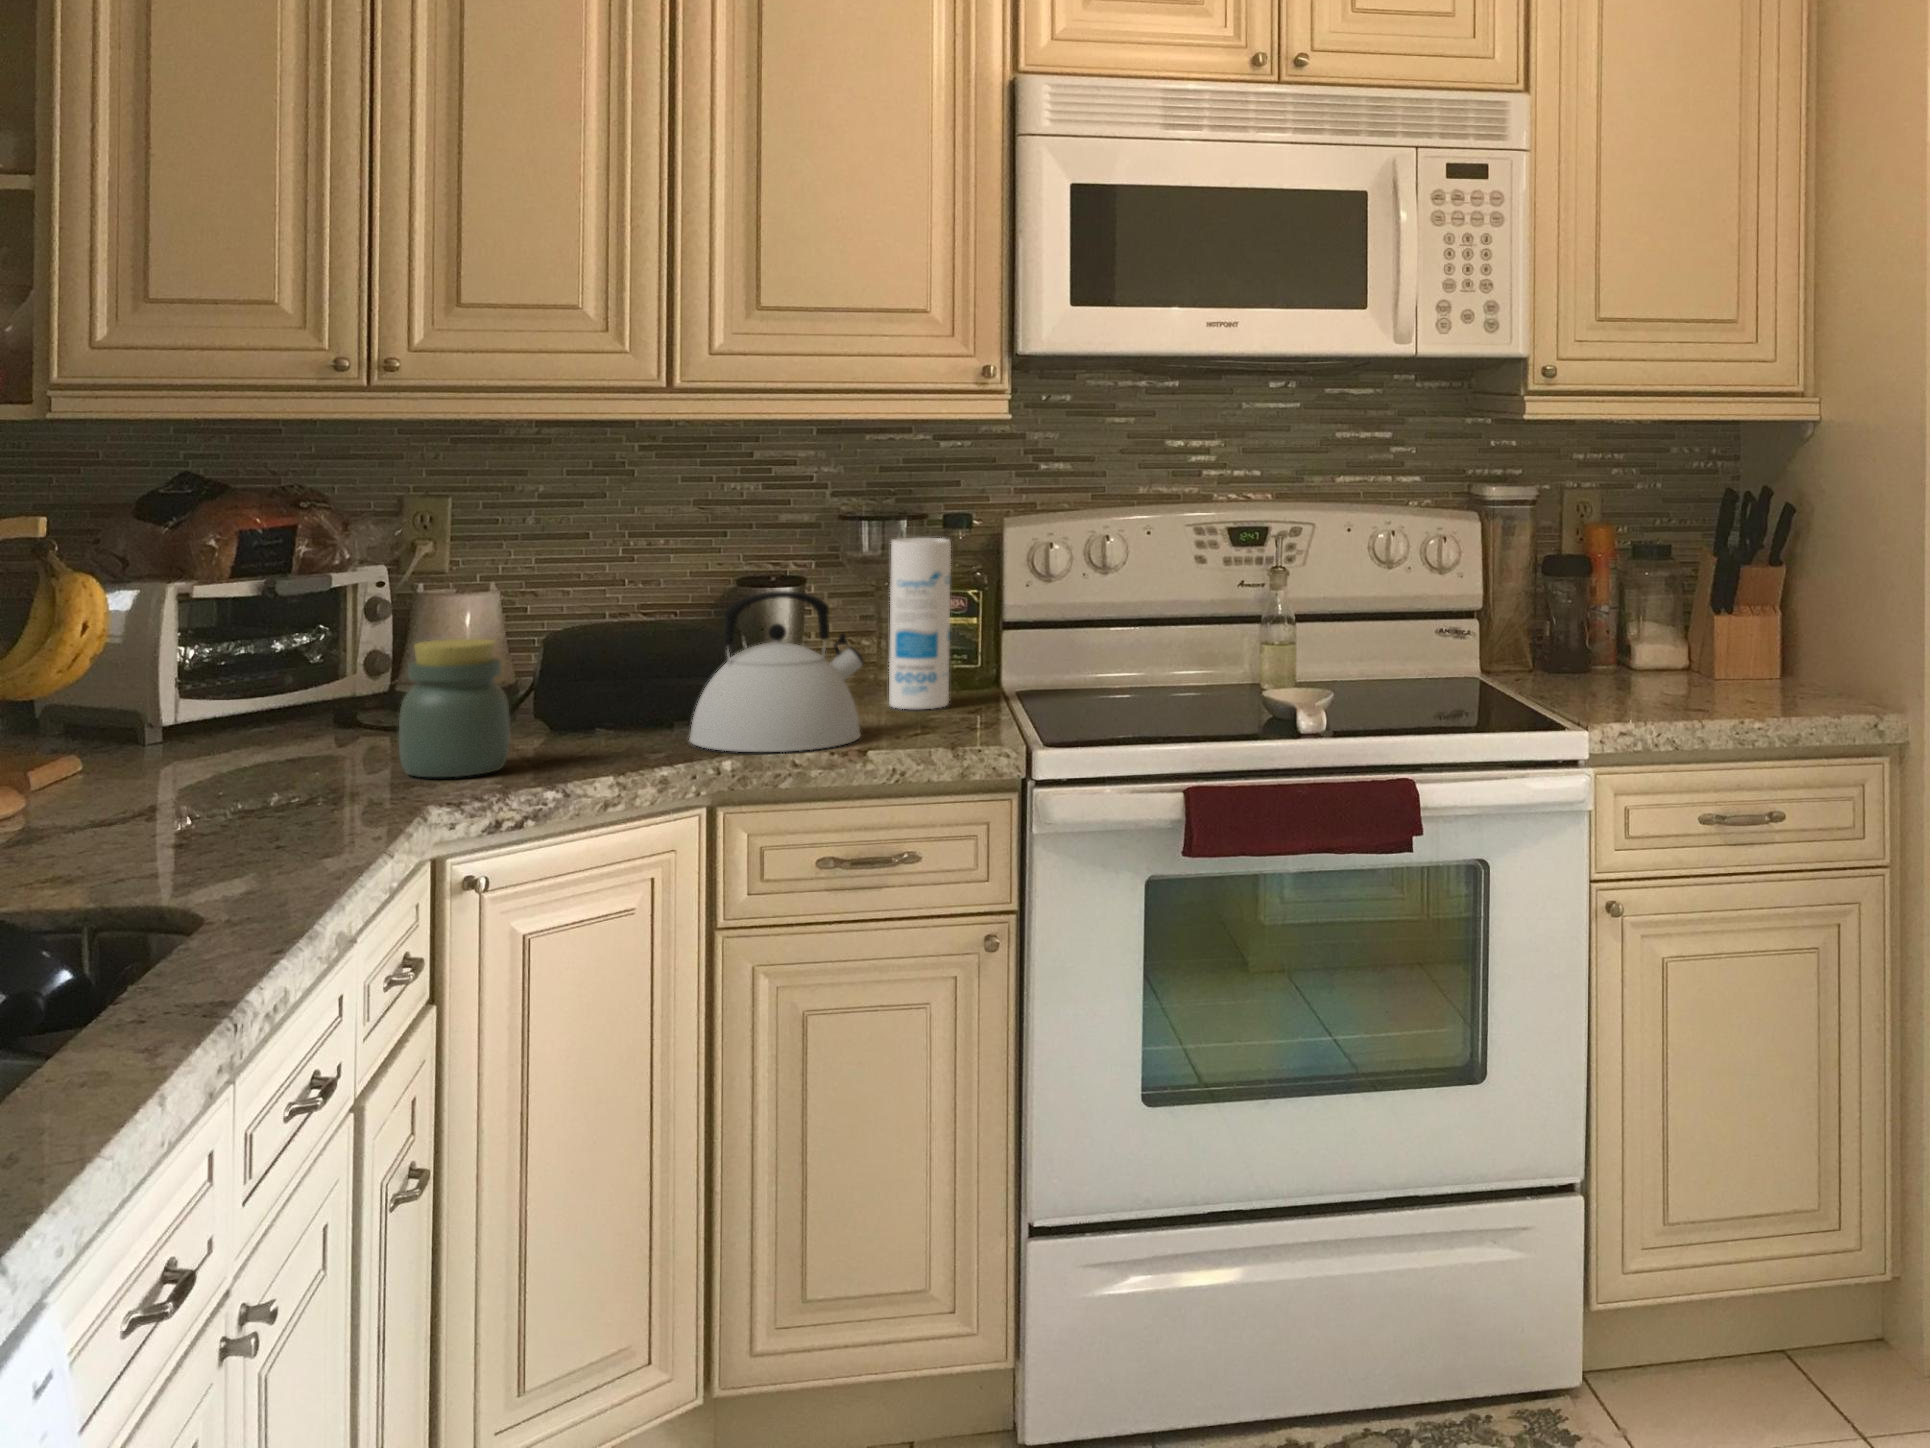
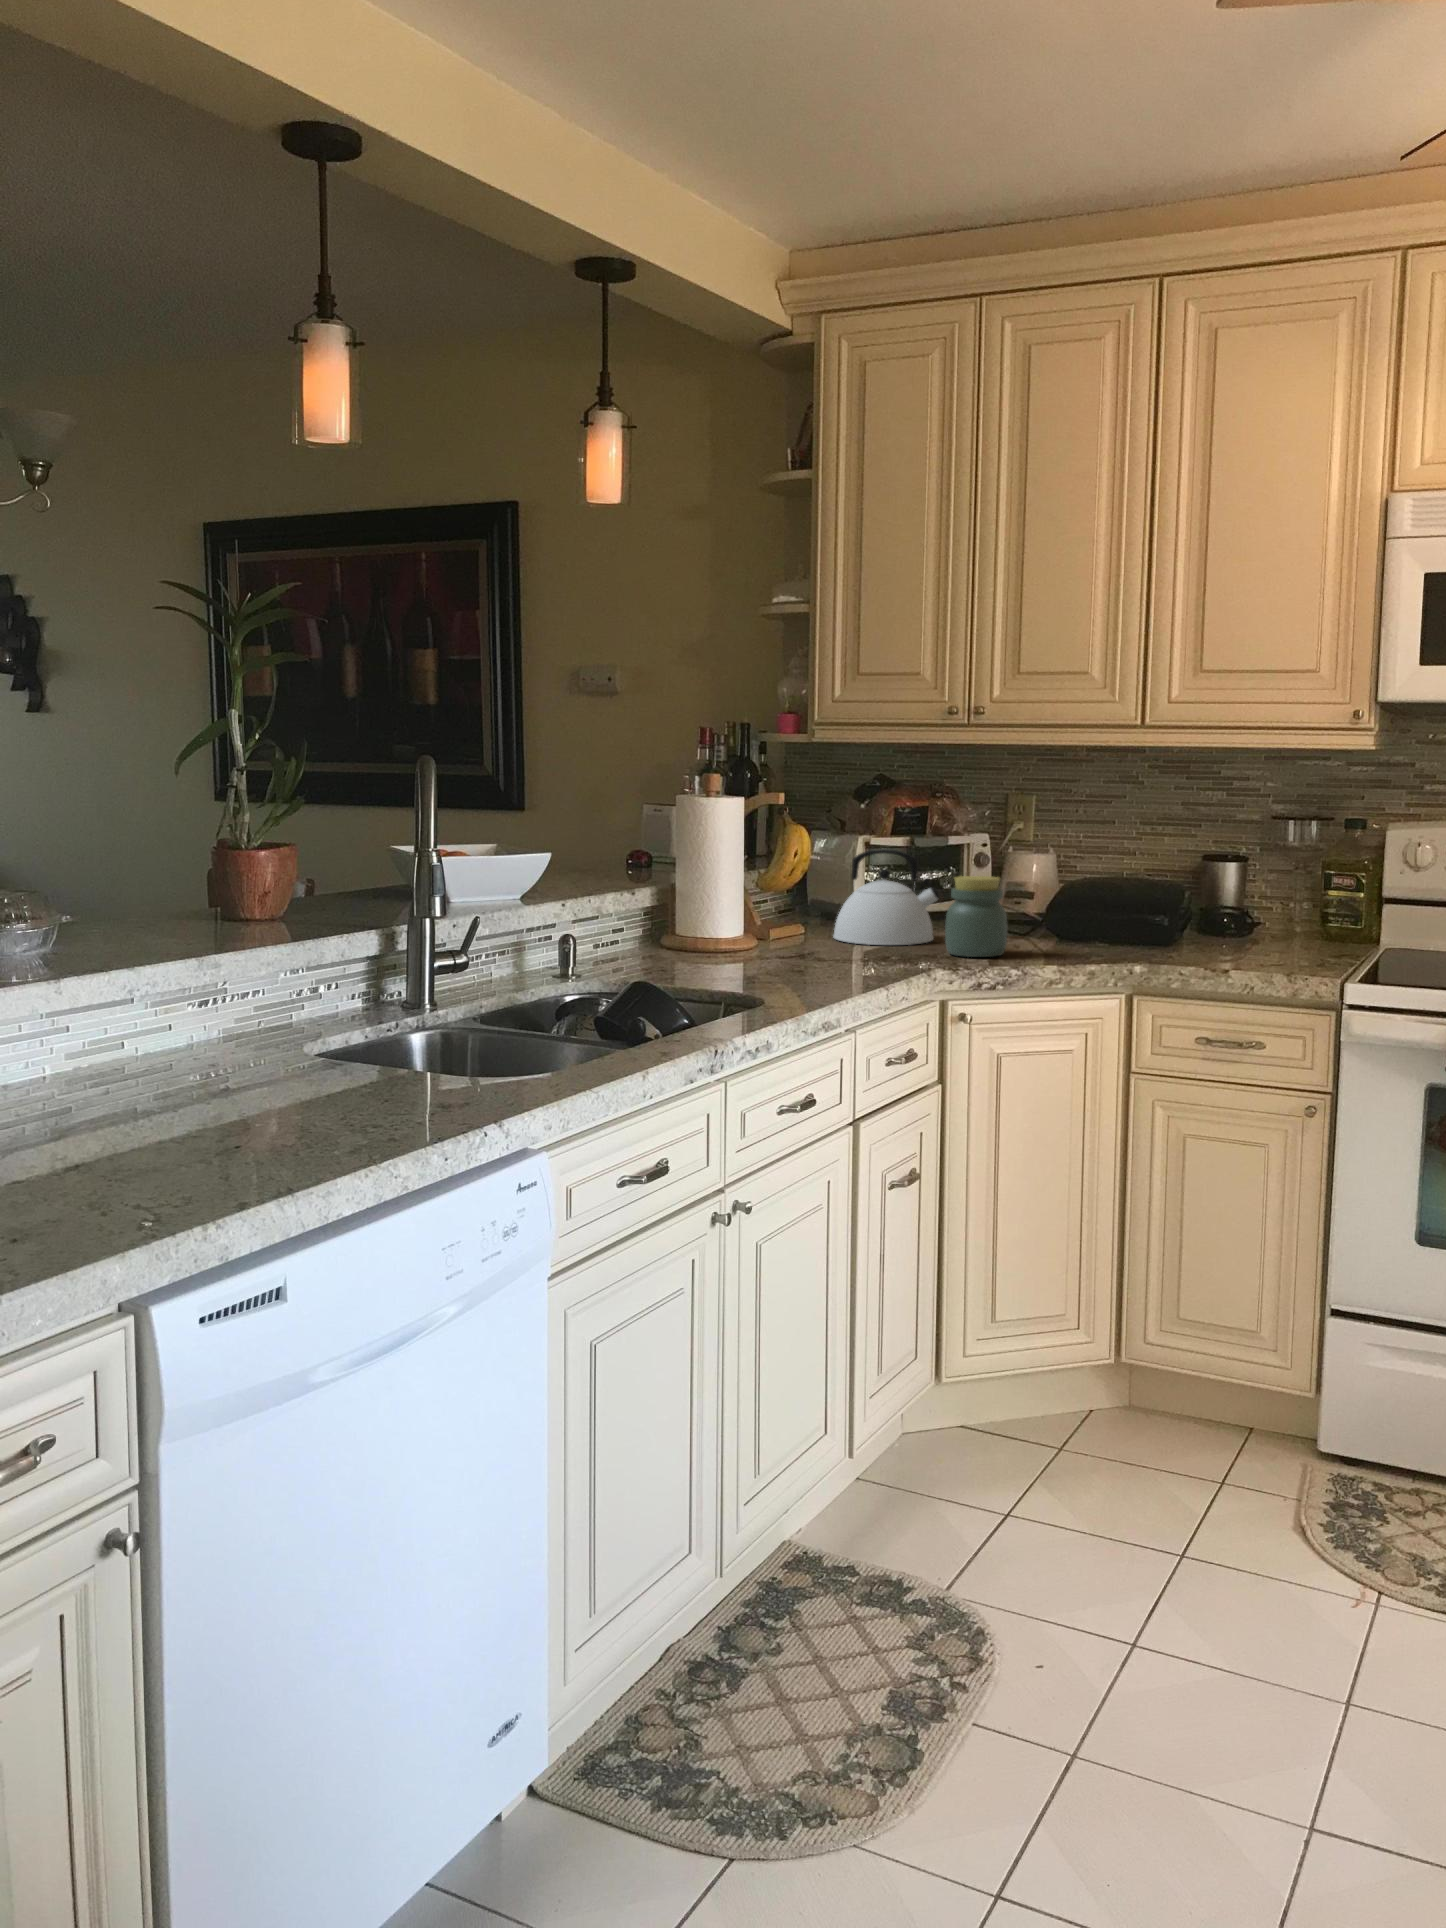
canister: present [889,538,951,709] -> none [1283,832,1331,950]
kettle: present [689,591,864,752] -> present [834,849,939,945]

